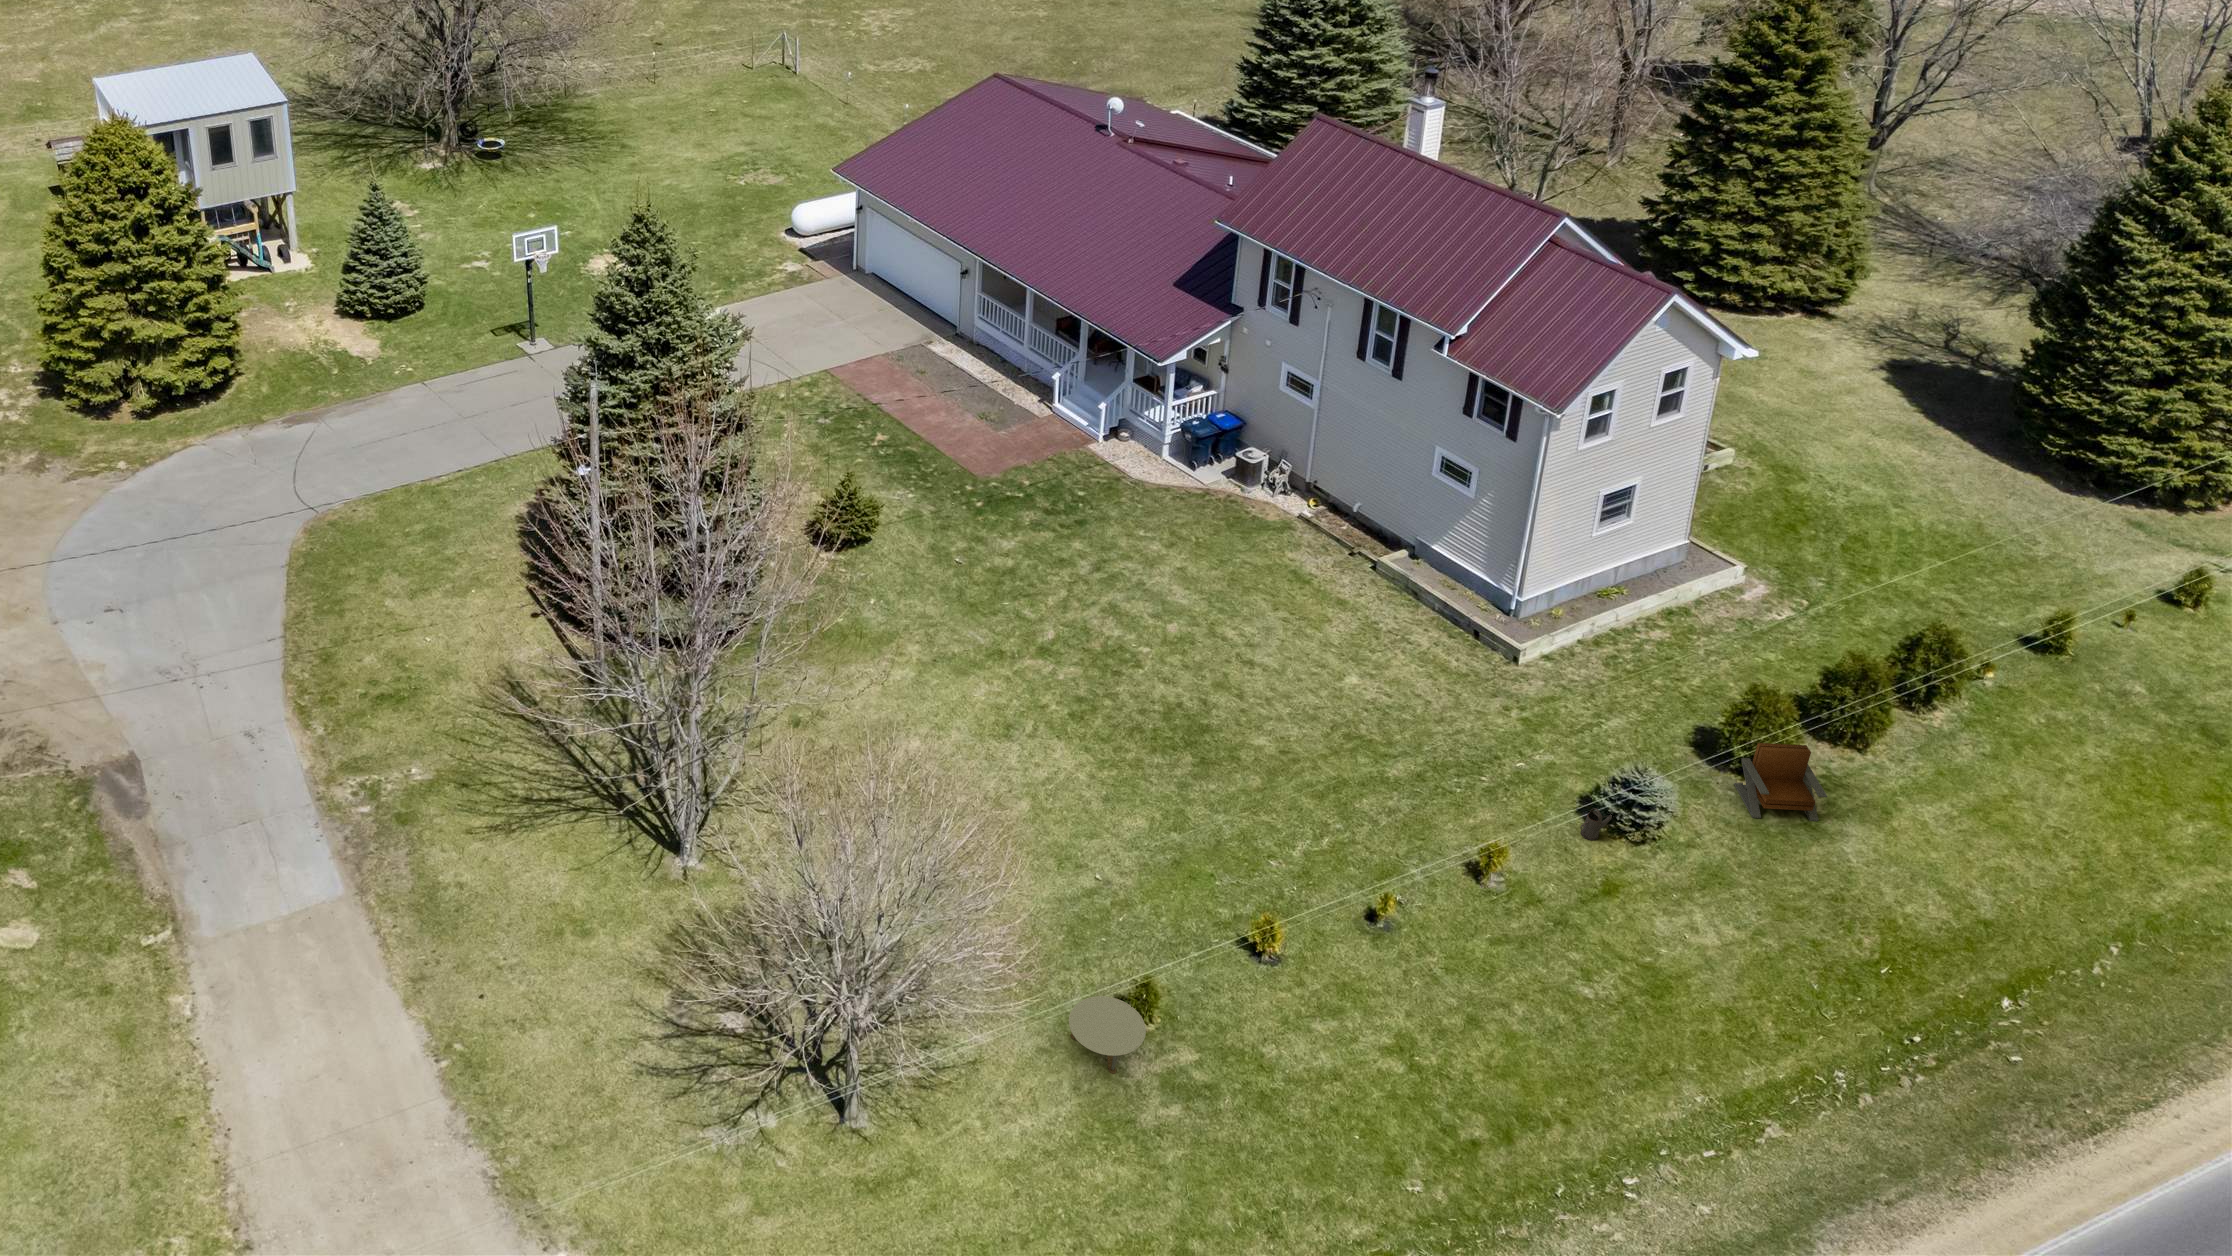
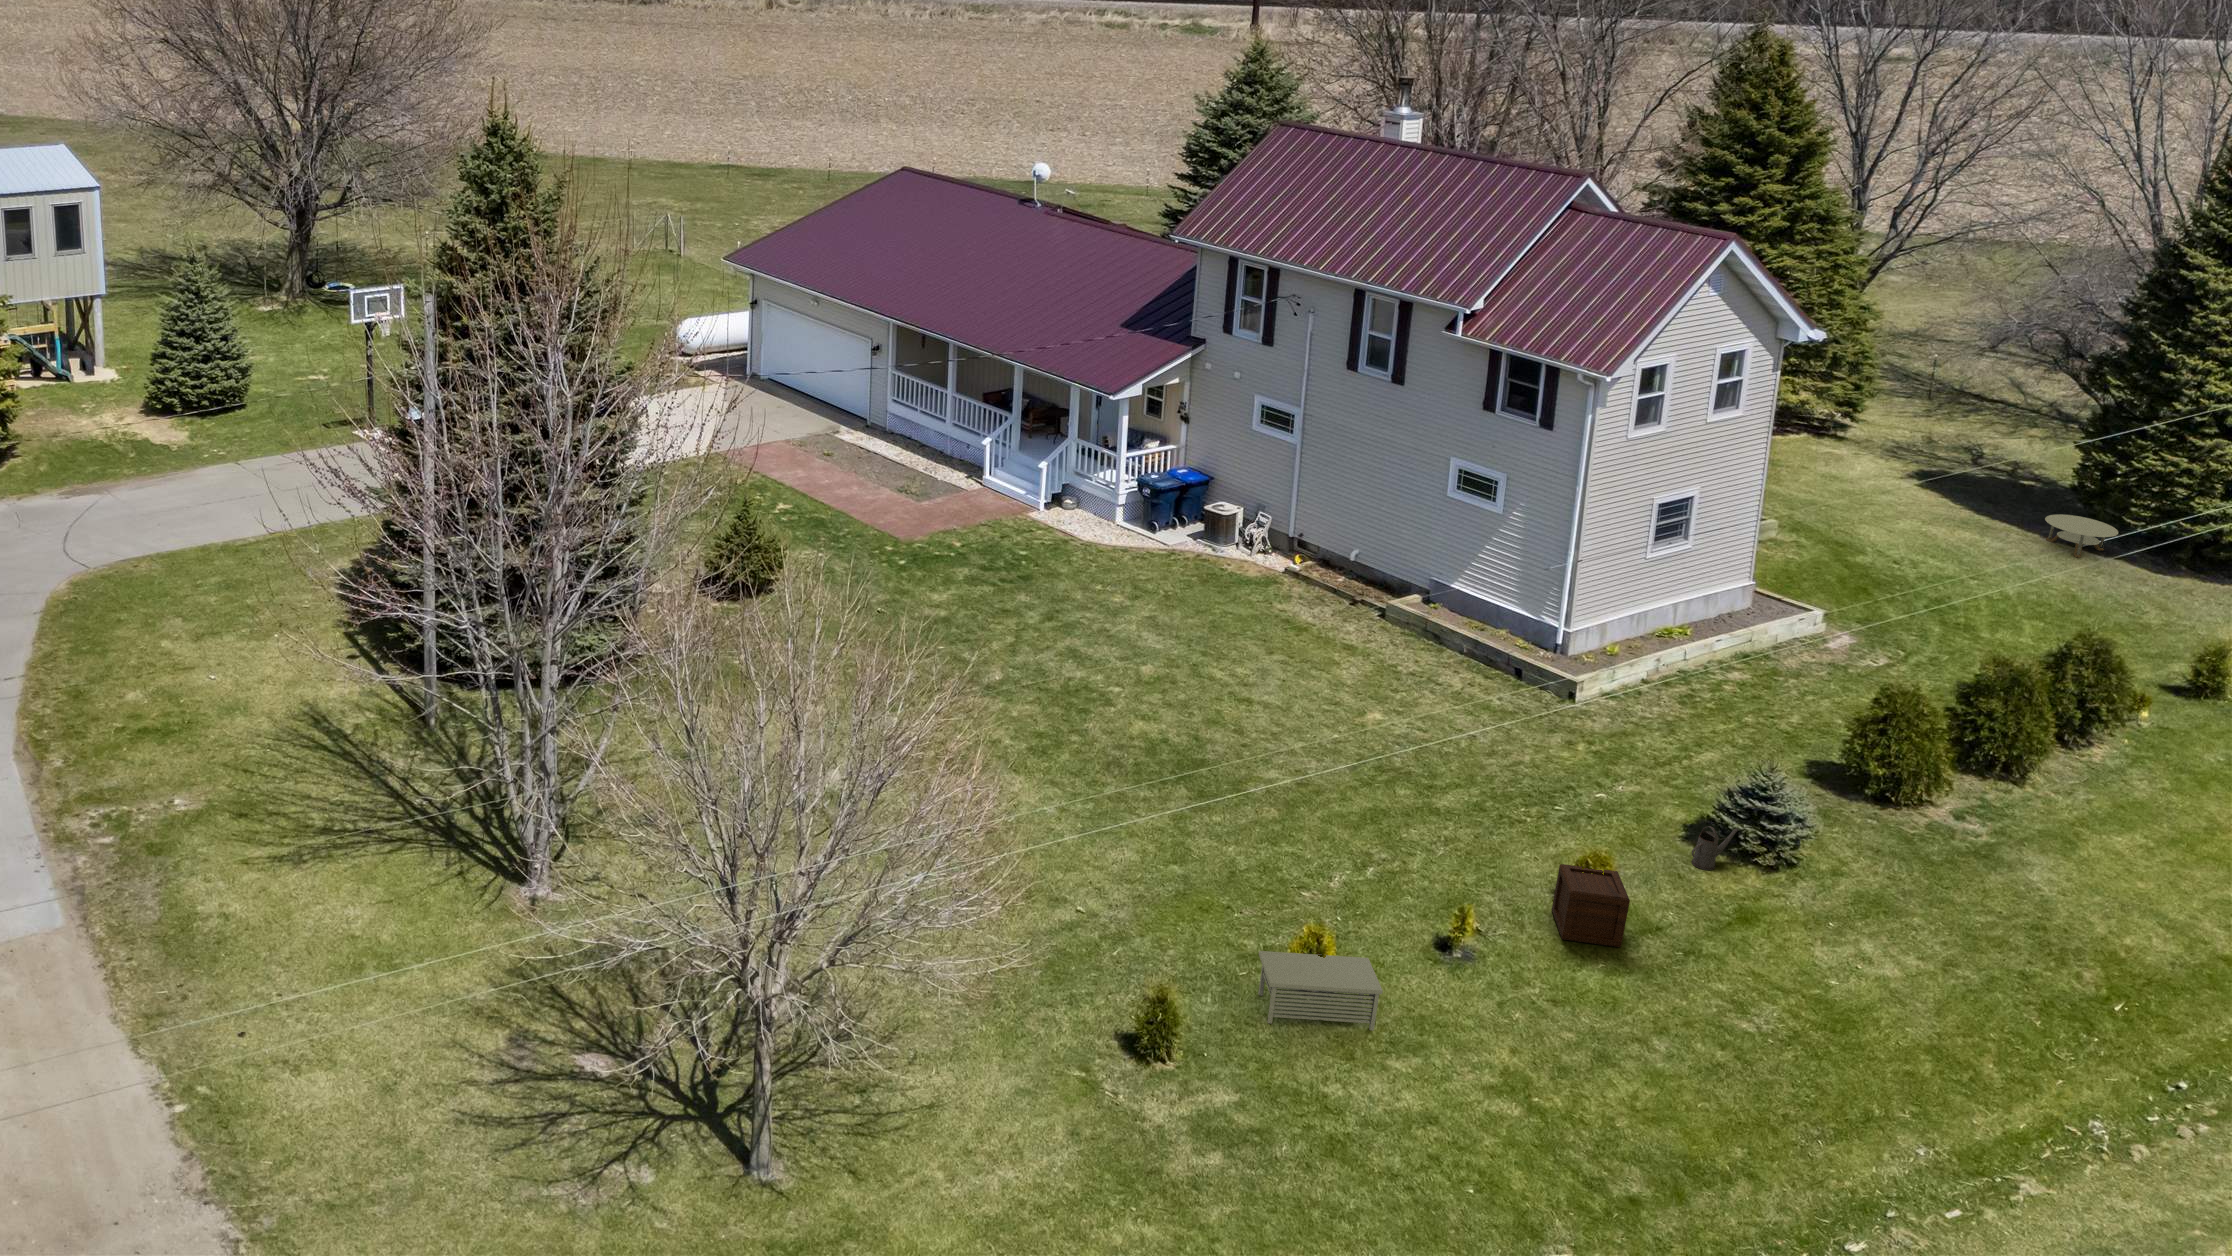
lounge chair: present [1734,743,1827,821] -> none [1868,755,1992,852]
wooden crate: none [1461,852,1516,918] -> present [1552,864,1630,947]
storage bench: none [1224,935,1313,998] -> present [1258,951,1383,1031]
round table: present [1069,996,1146,1074] -> present [2045,514,2118,558]

